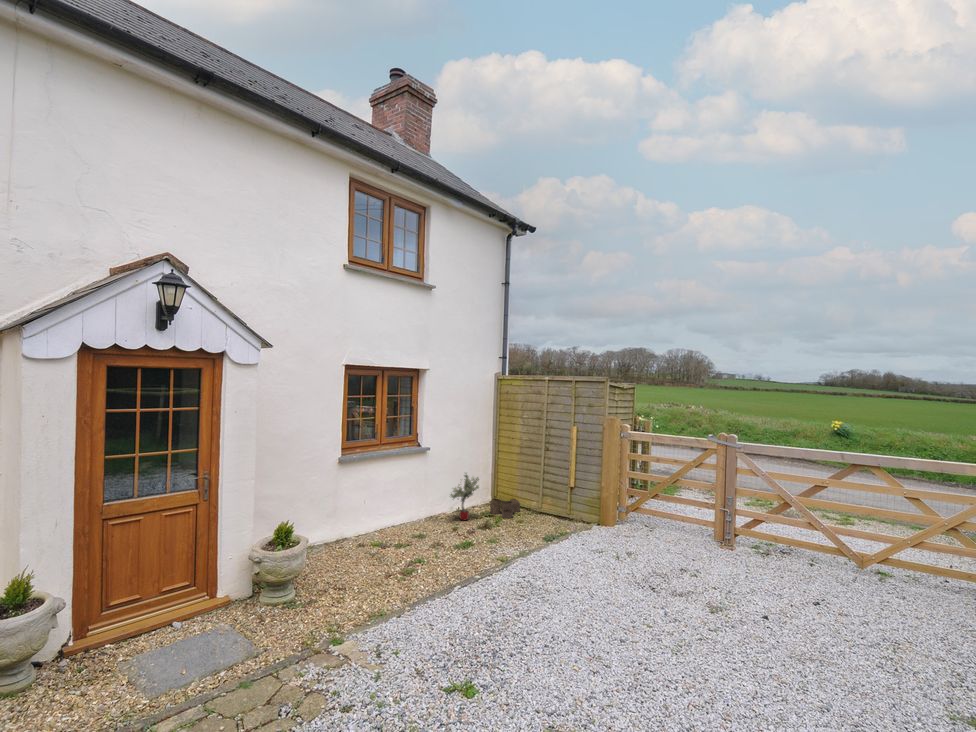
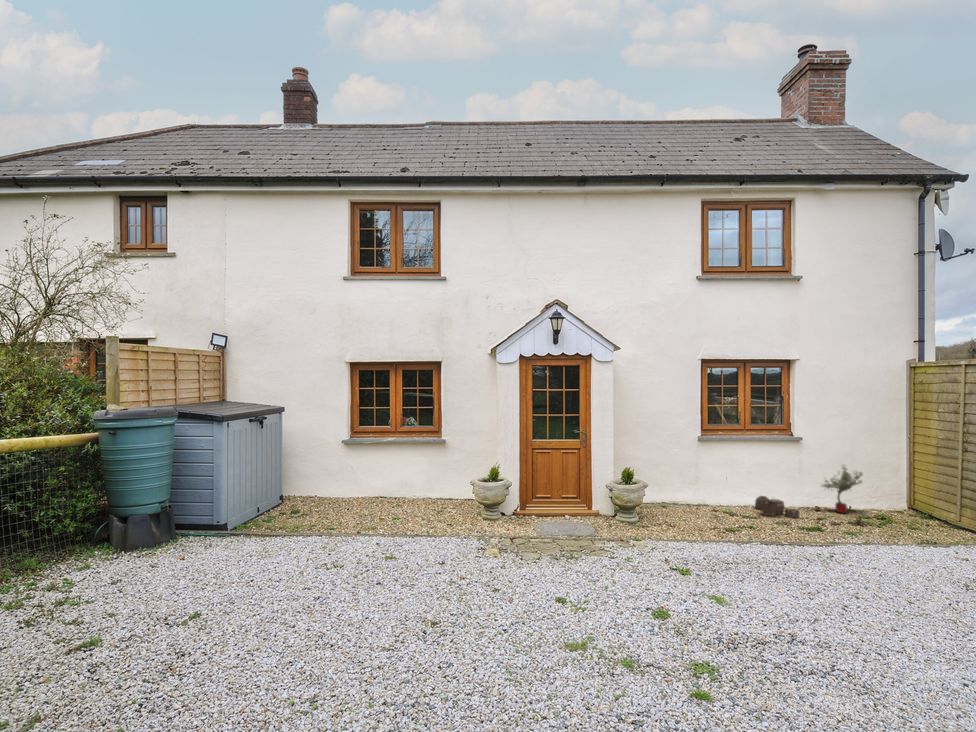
woven basket: present [490,499,520,518] -> present [755,496,799,518]

